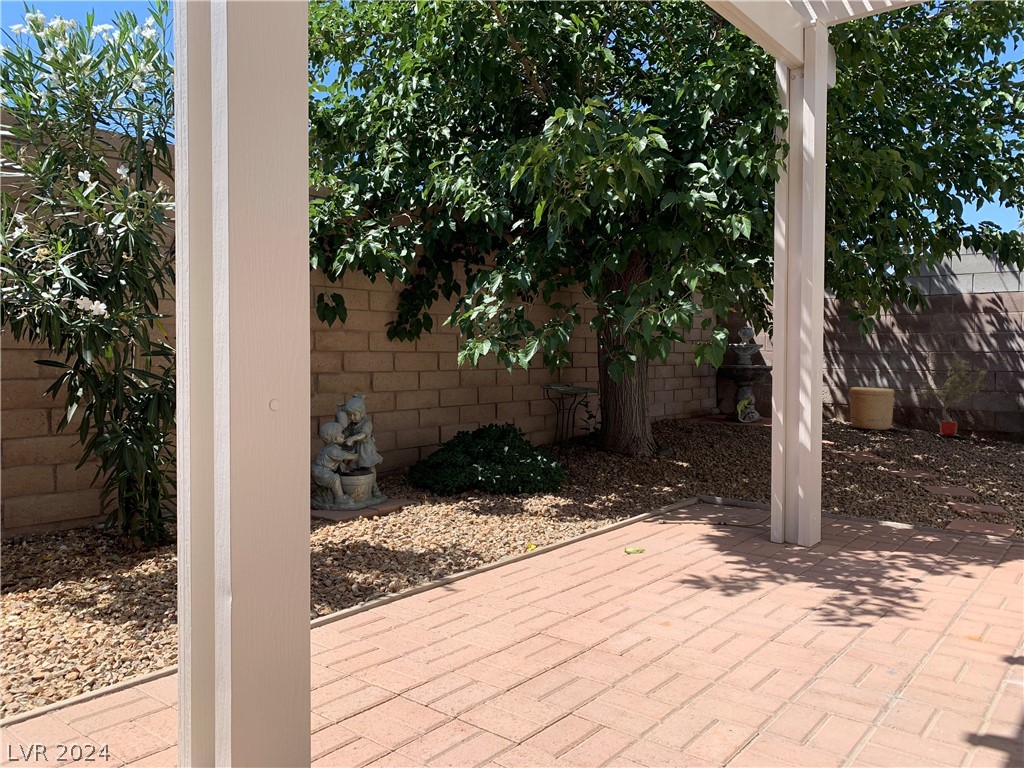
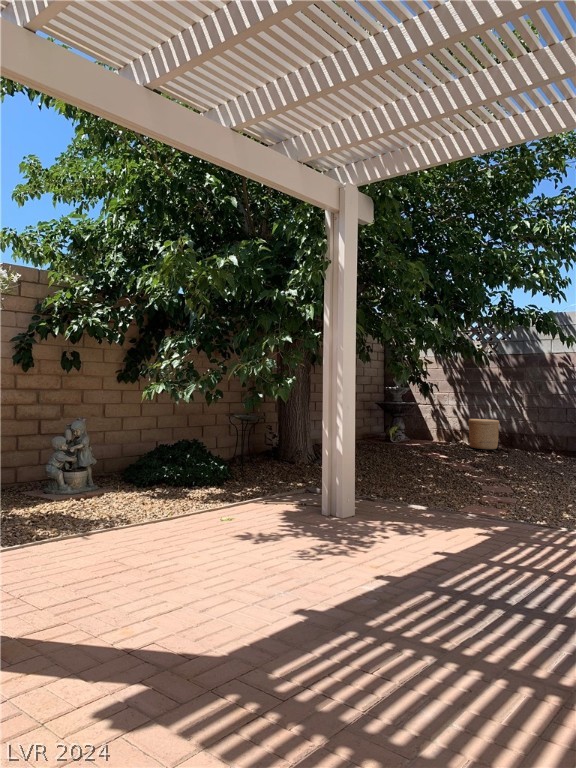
potted tree: present [917,360,987,436] -> none [512,399,558,454]

